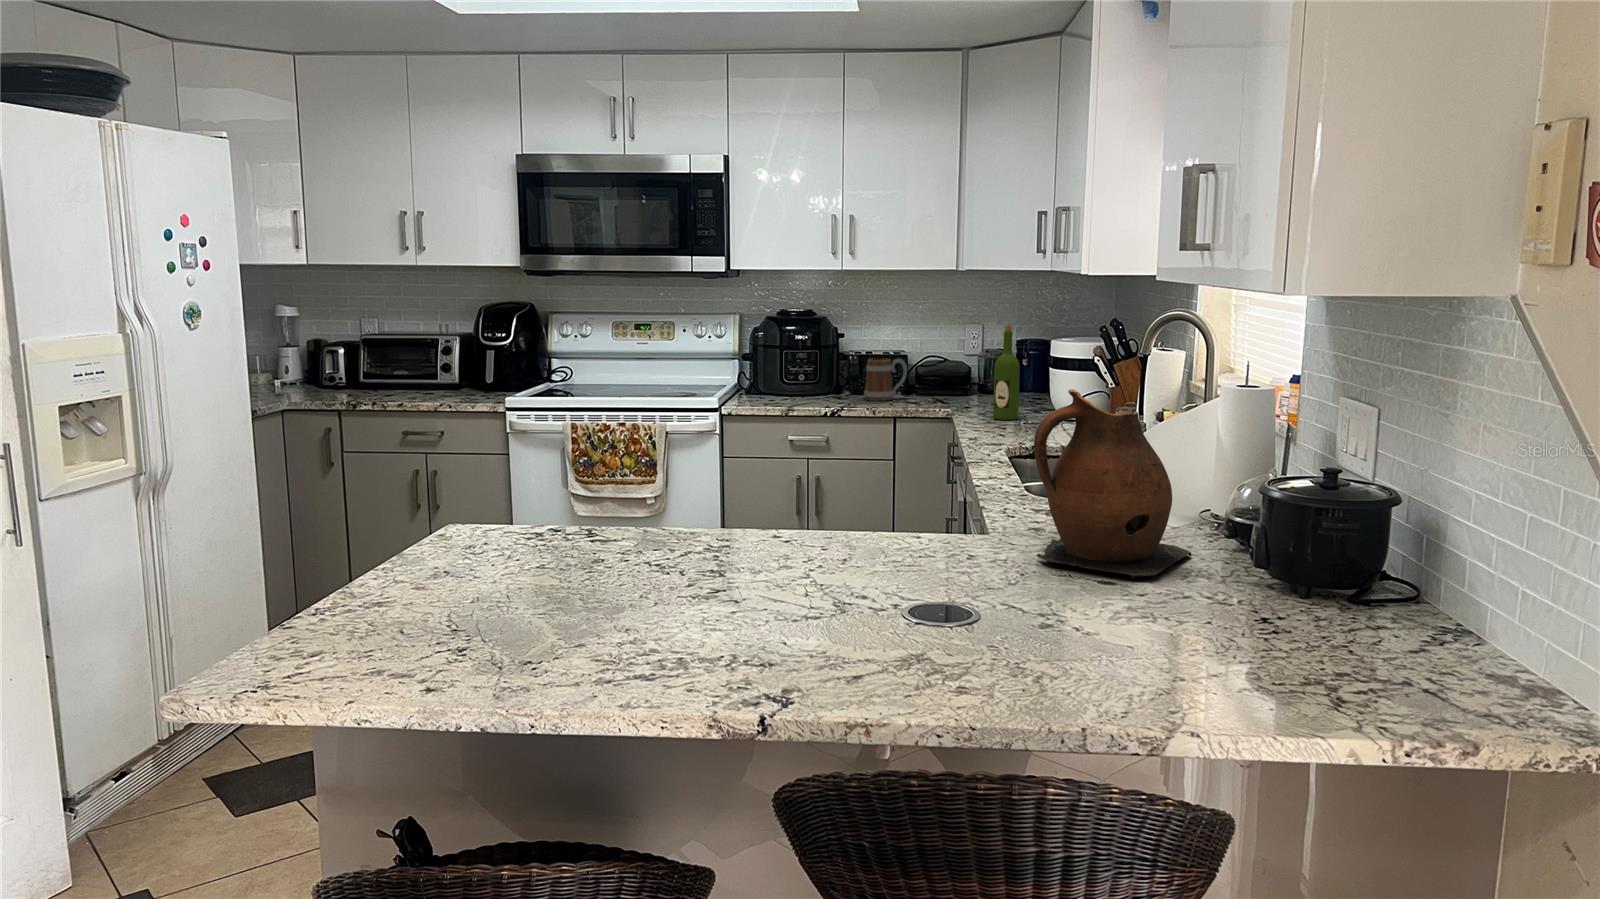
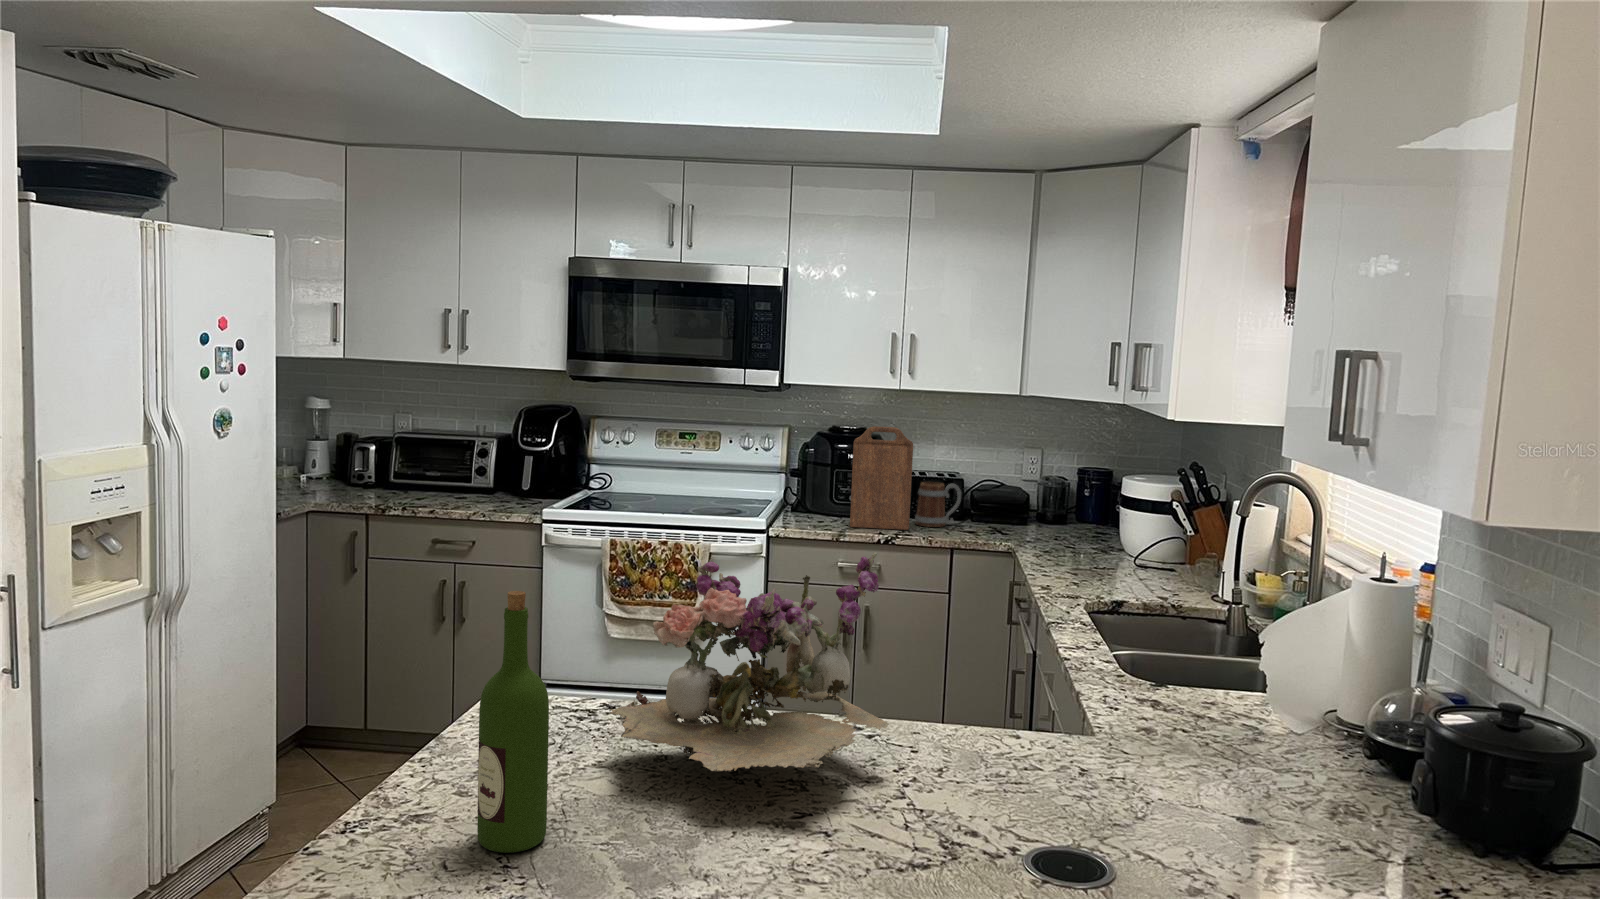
cutting board: none [801,306,858,404] -> present [850,426,913,530]
wine bottle: present [993,325,1020,420] -> present [477,591,549,853]
flower arrangement: none [550,373,794,564] -> present [611,552,889,771]
ceramic pitcher: present [1034,389,1191,579] -> none [1162,587,1339,820]

